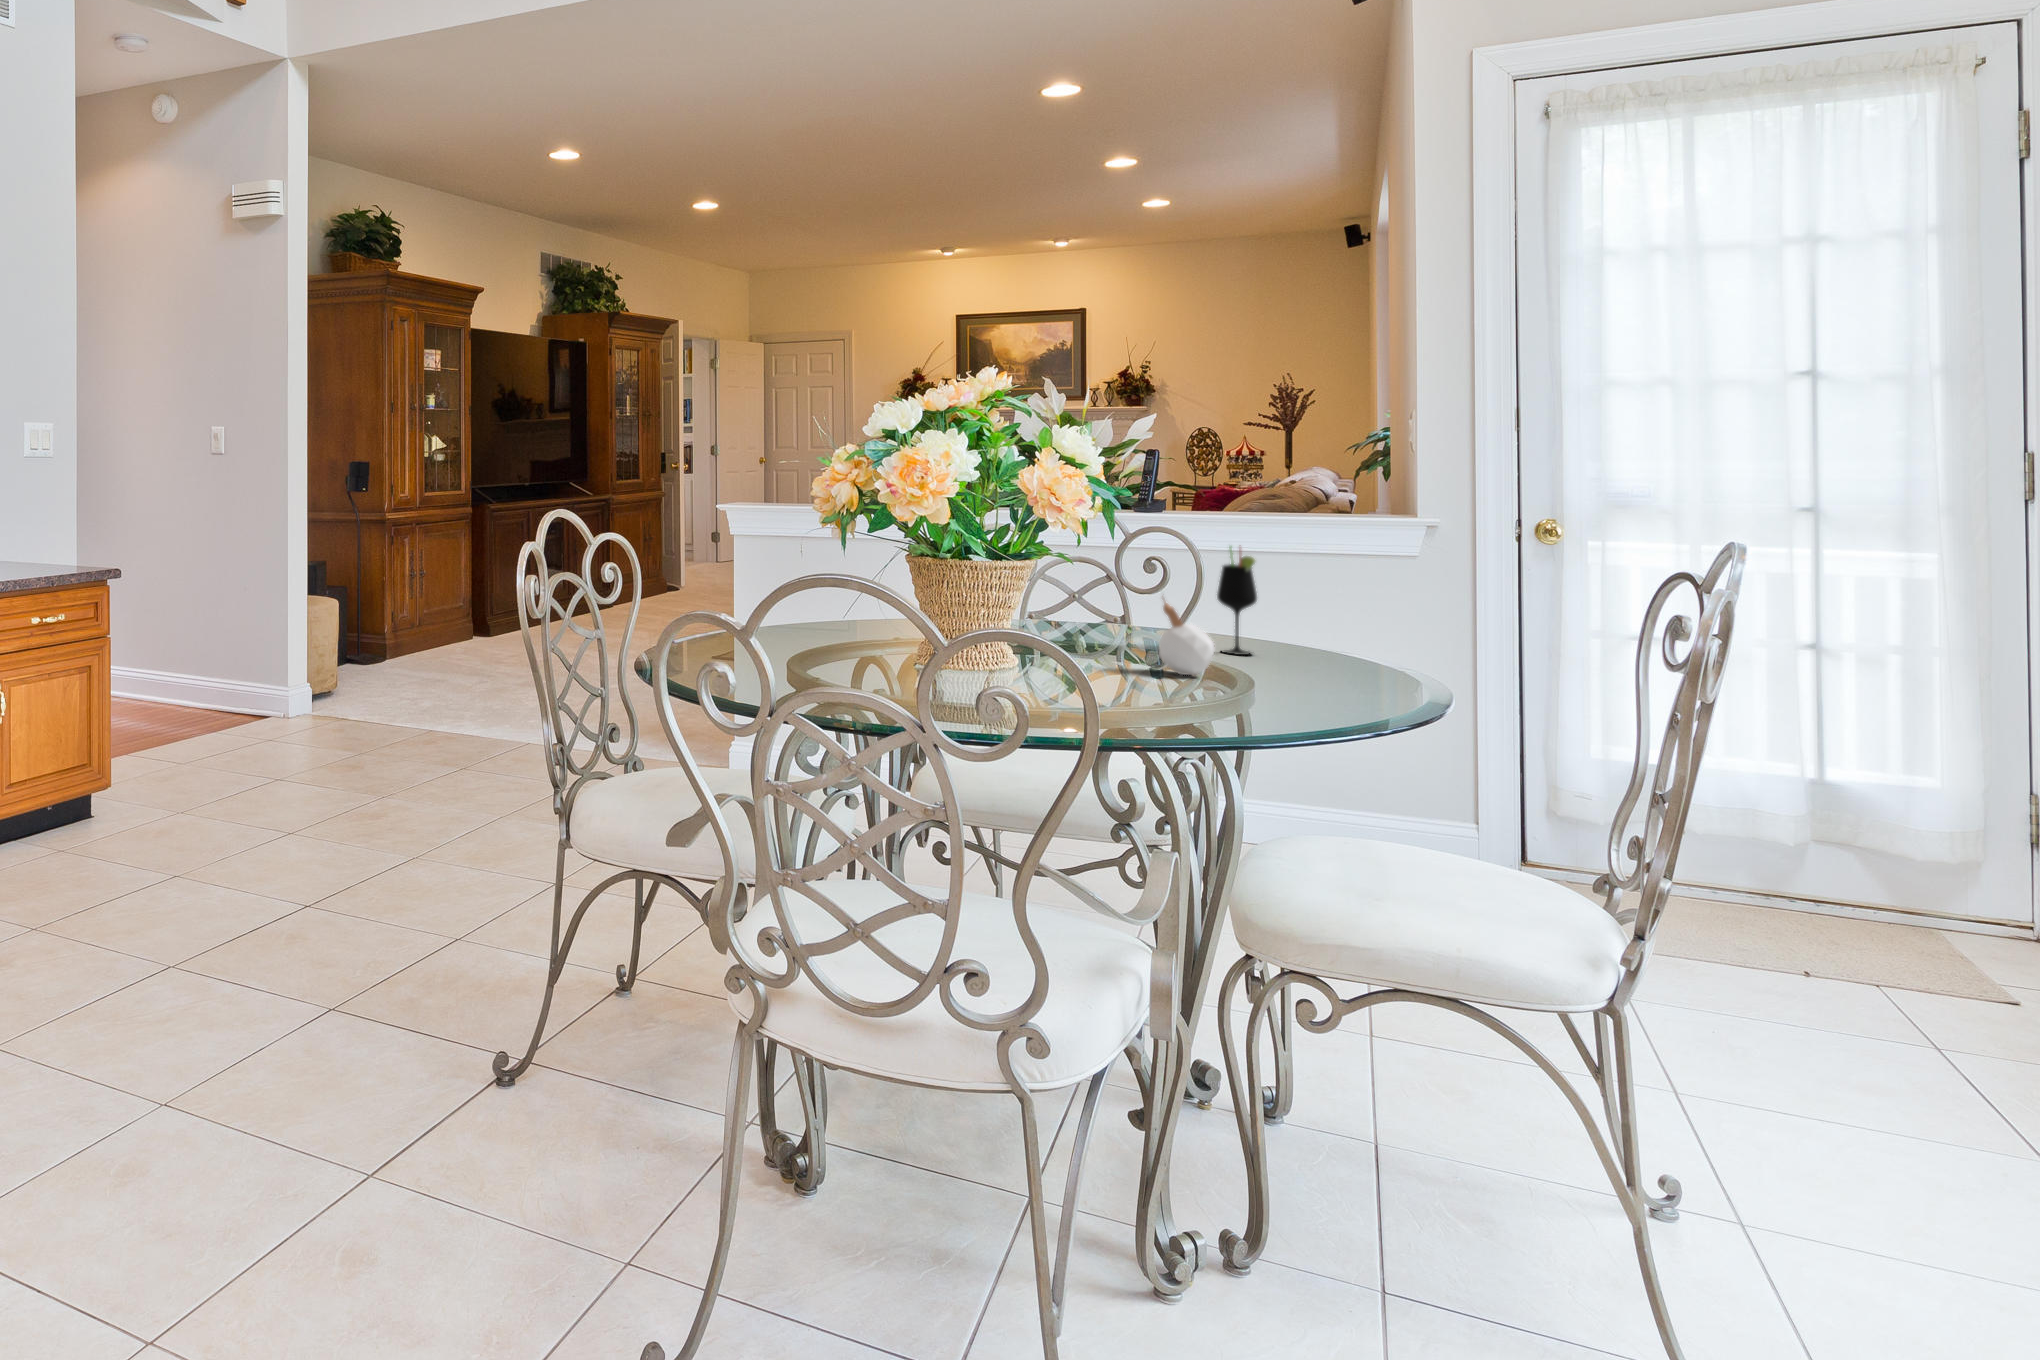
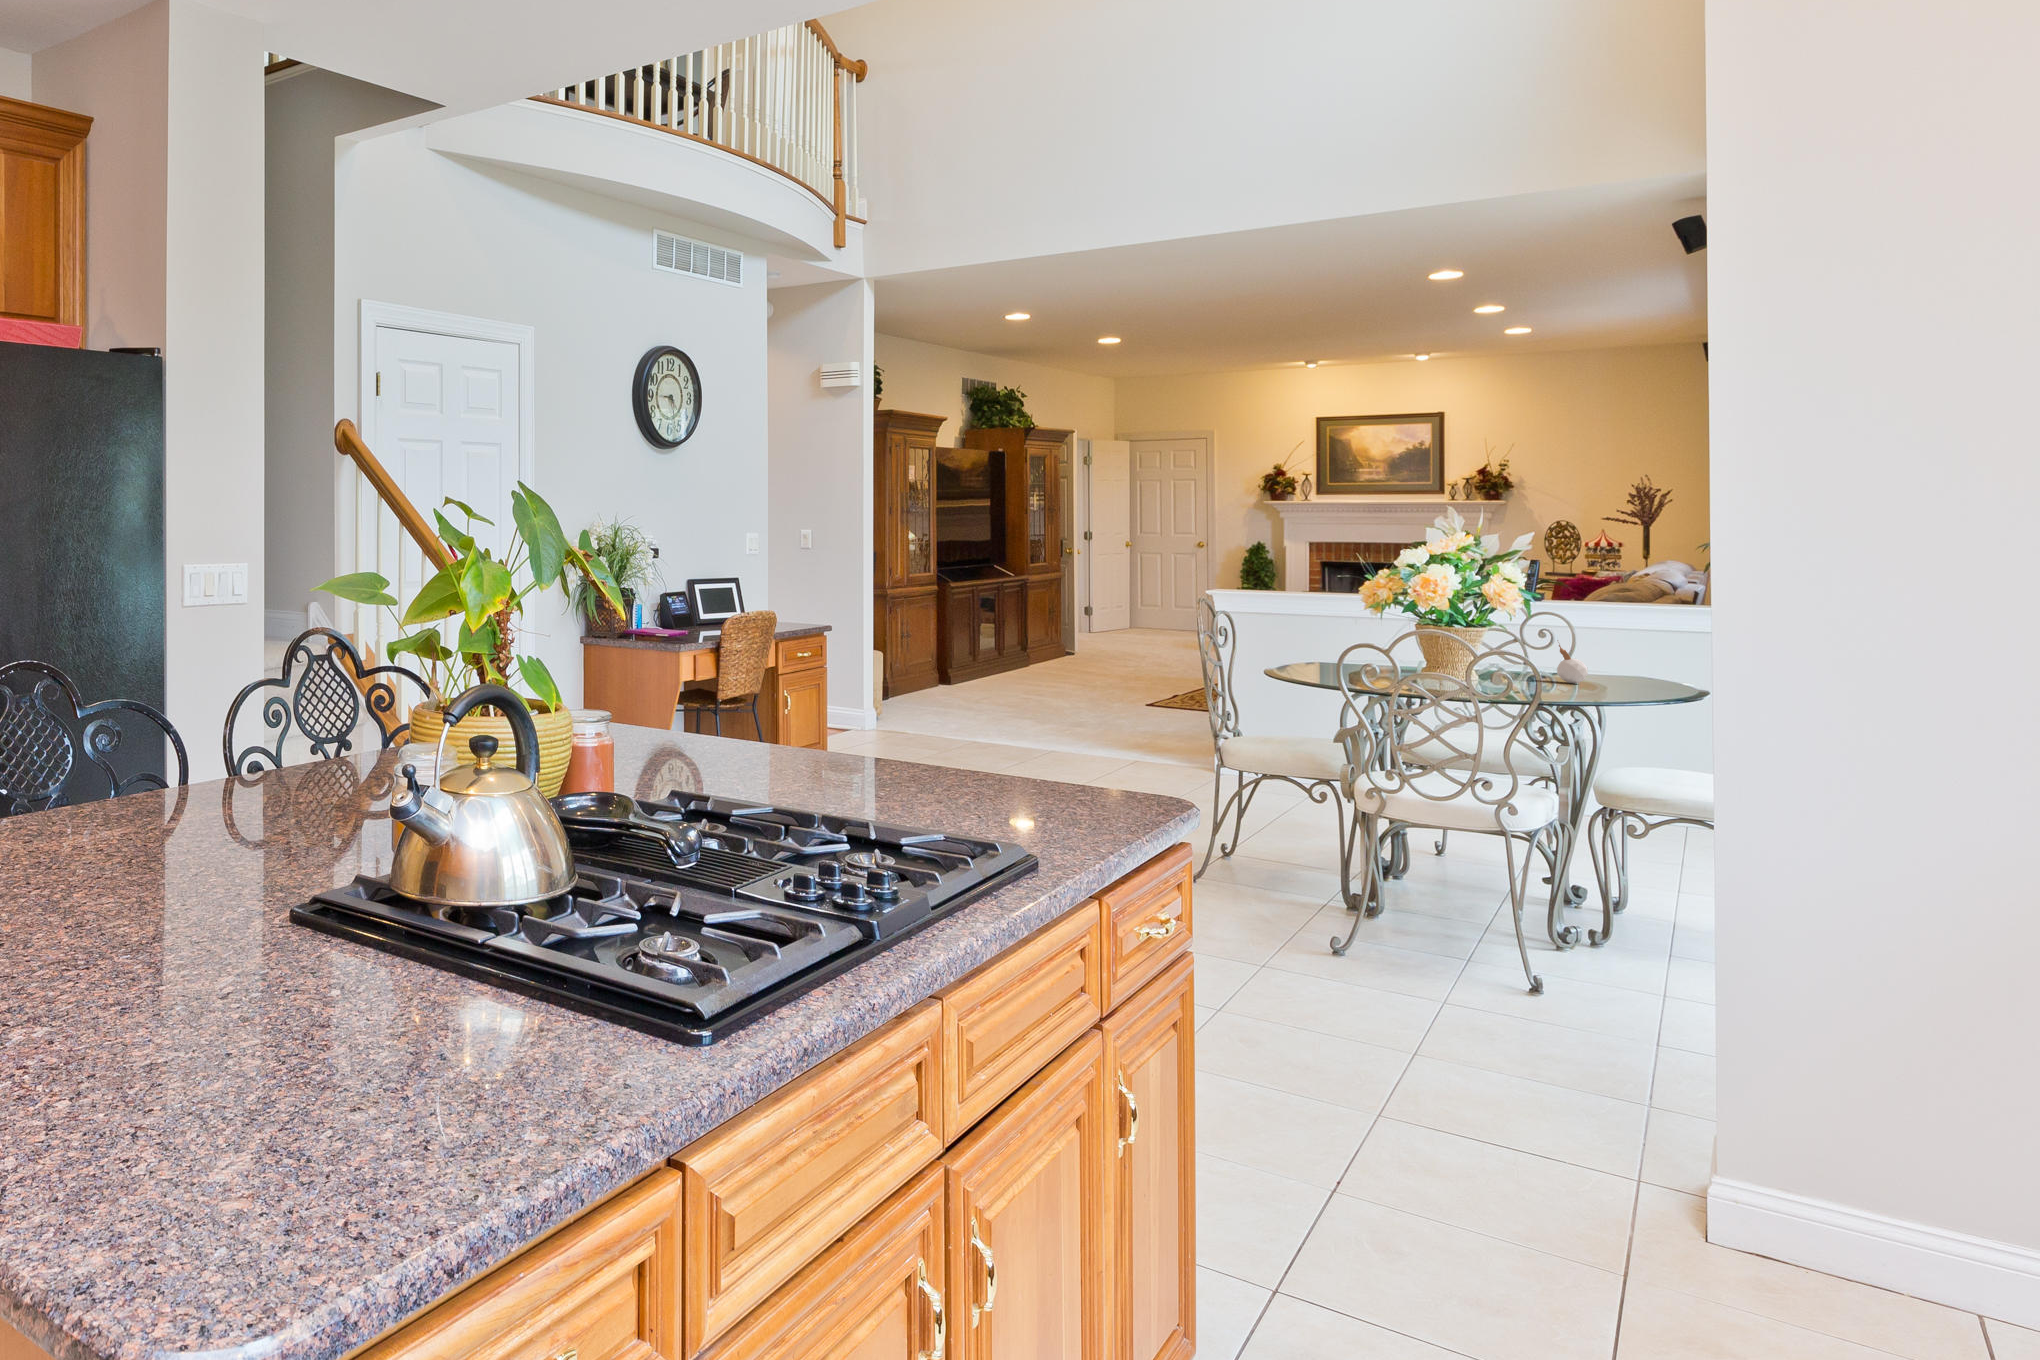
wine glass: present [1217,548,1257,655] -> none [1588,621,1612,678]

